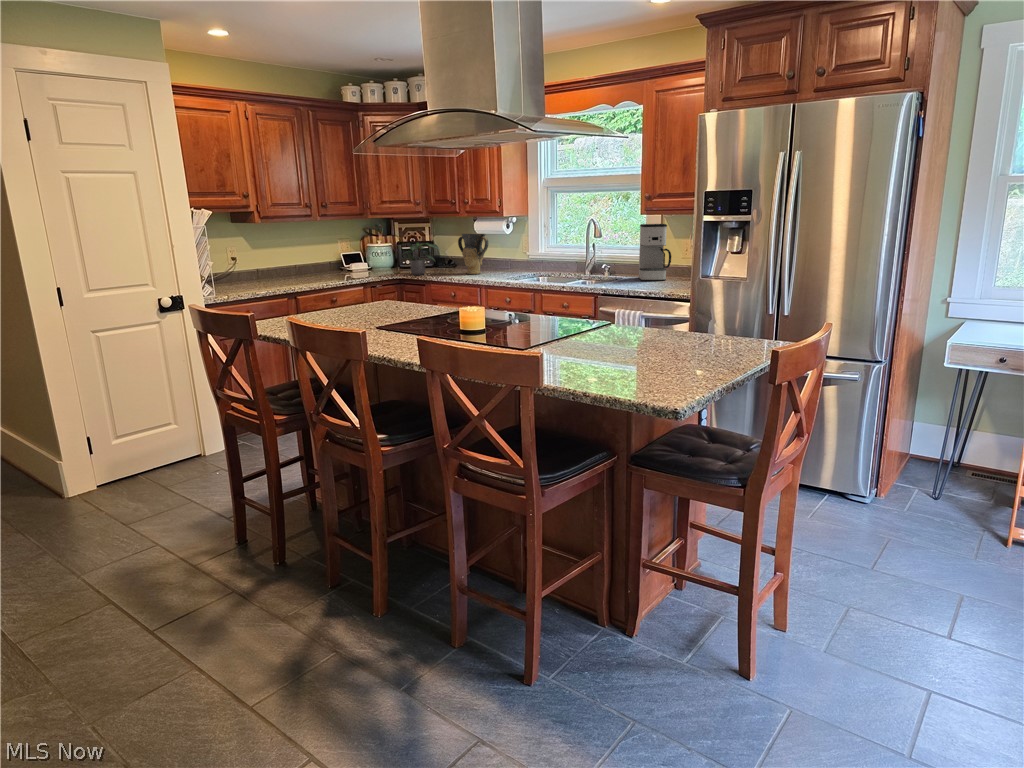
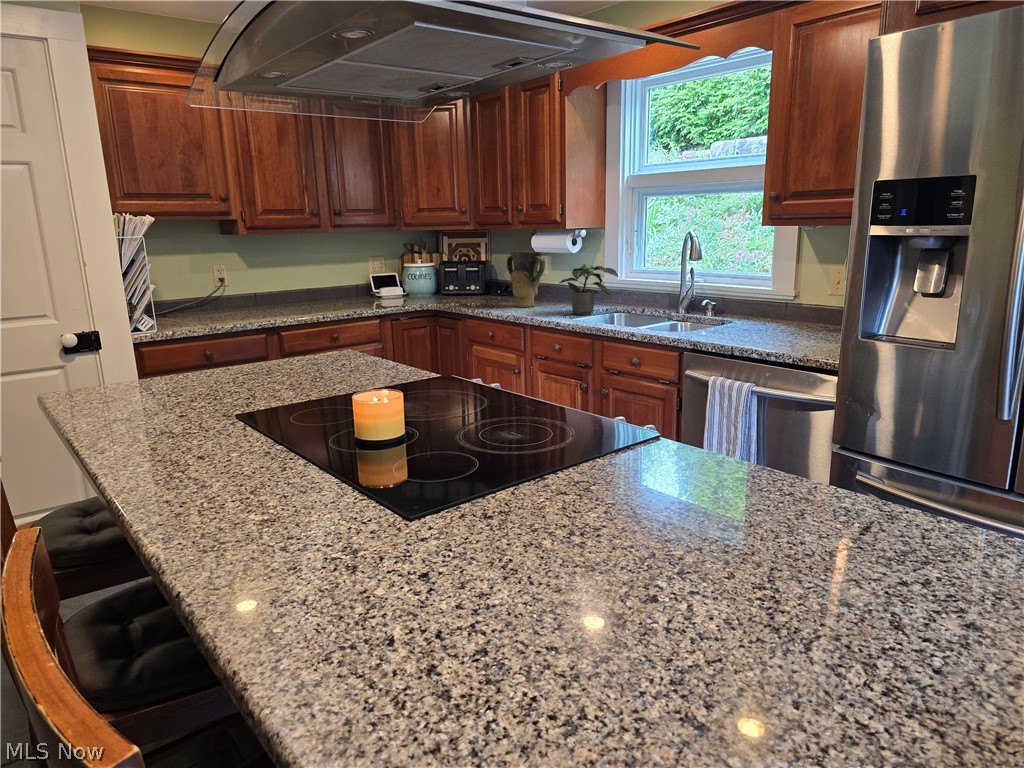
coffee maker: present [639,224,671,281] -> none [757,240,812,329]
potted plant: present [403,242,439,275] -> present [559,264,618,315]

